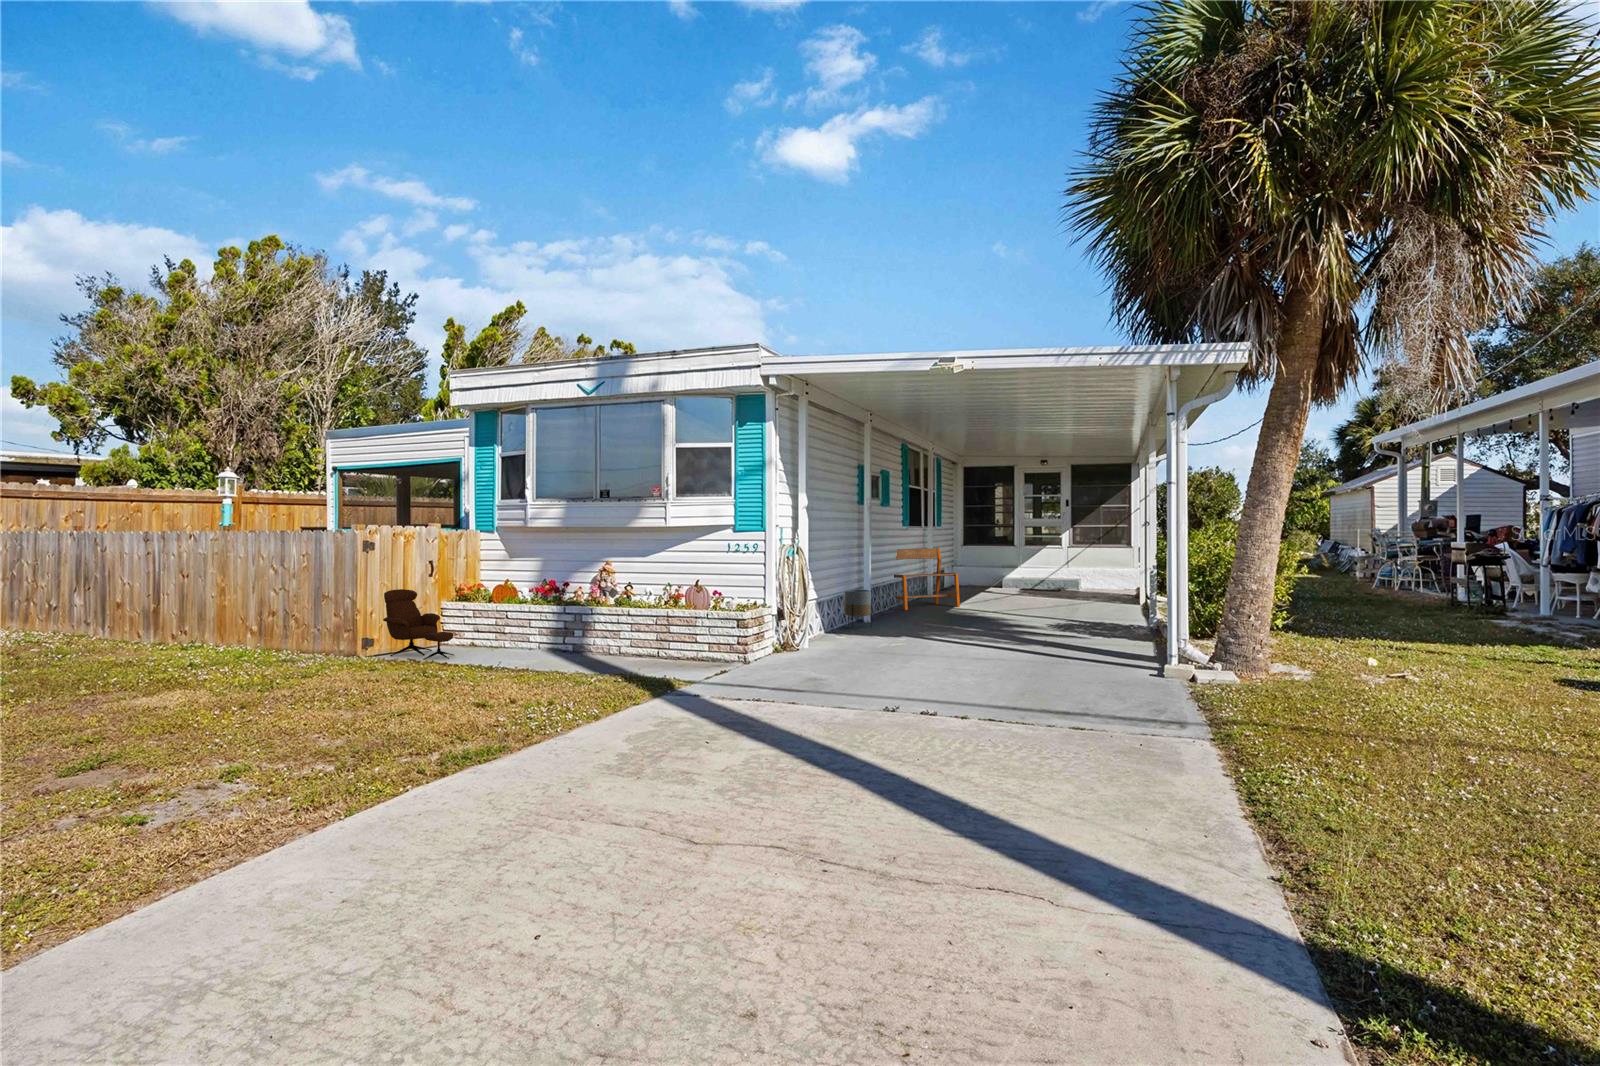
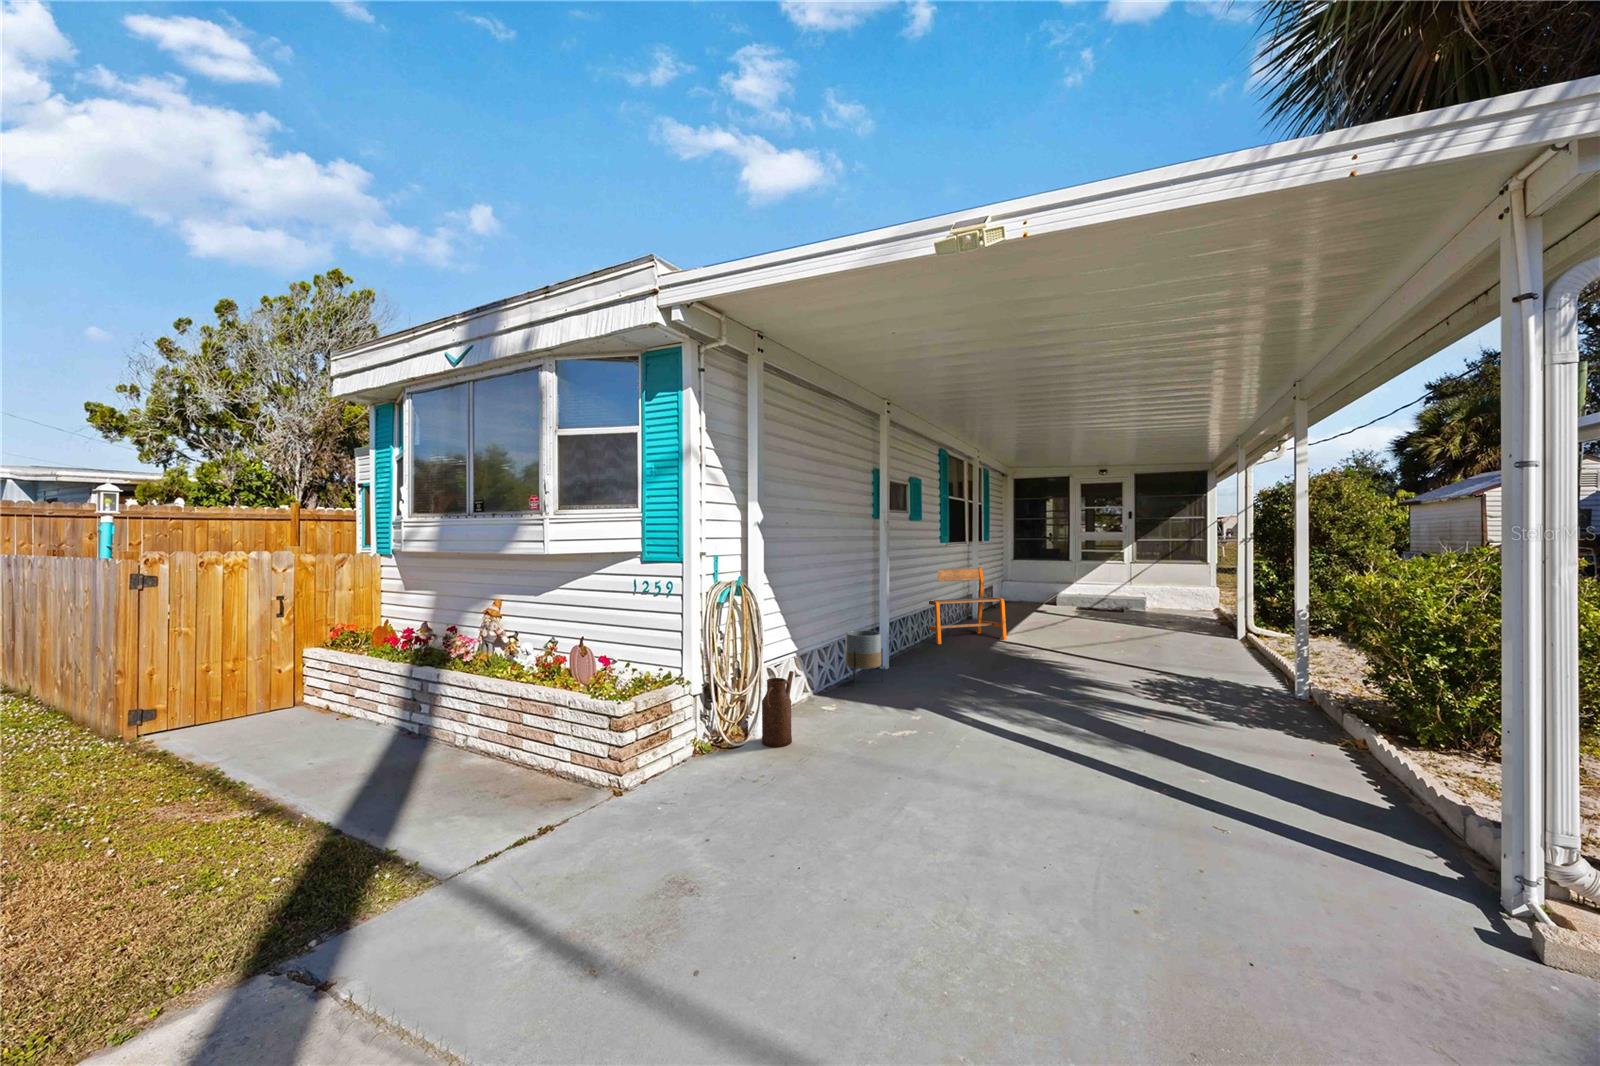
lounge chair: present [383,589,454,660] -> none [153,638,256,753]
watering can: none [810,605,829,649] -> present [762,671,794,747]

